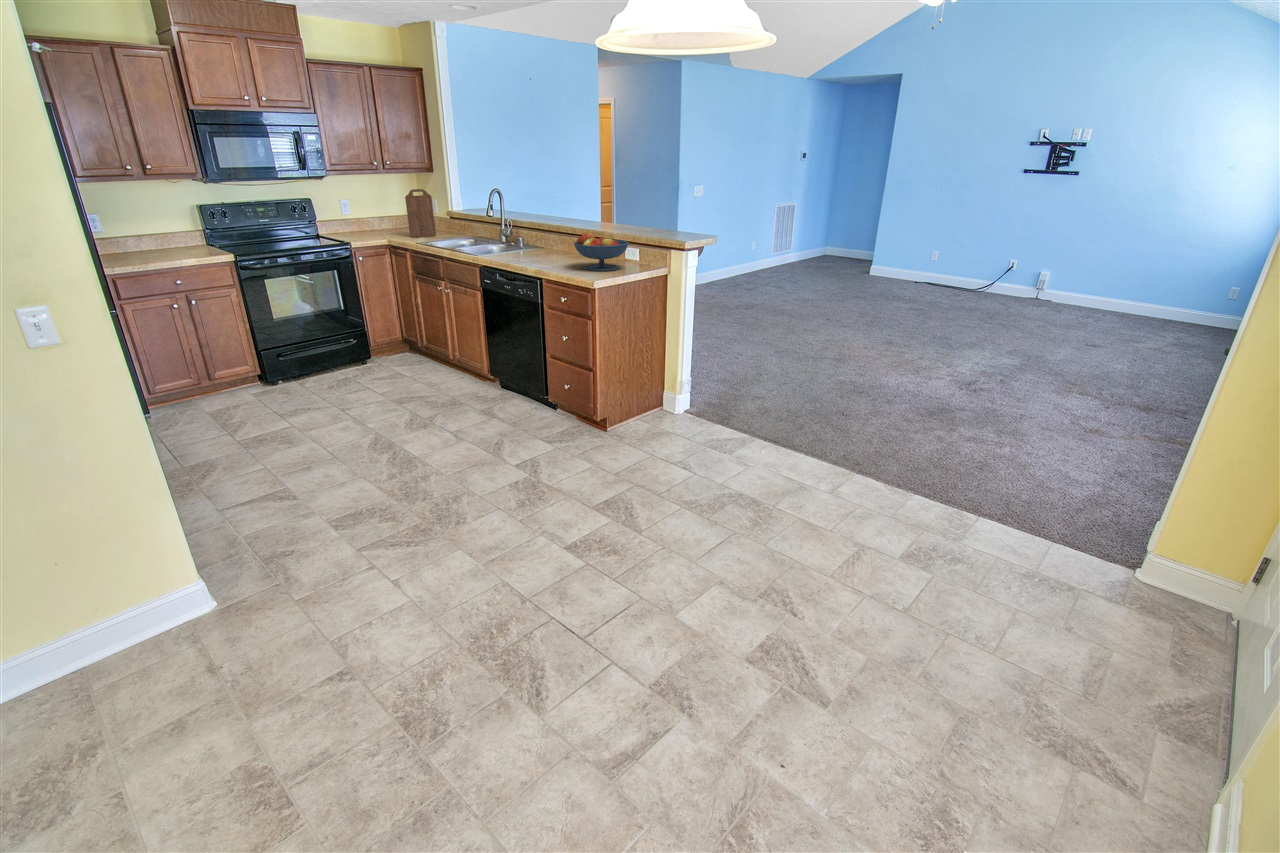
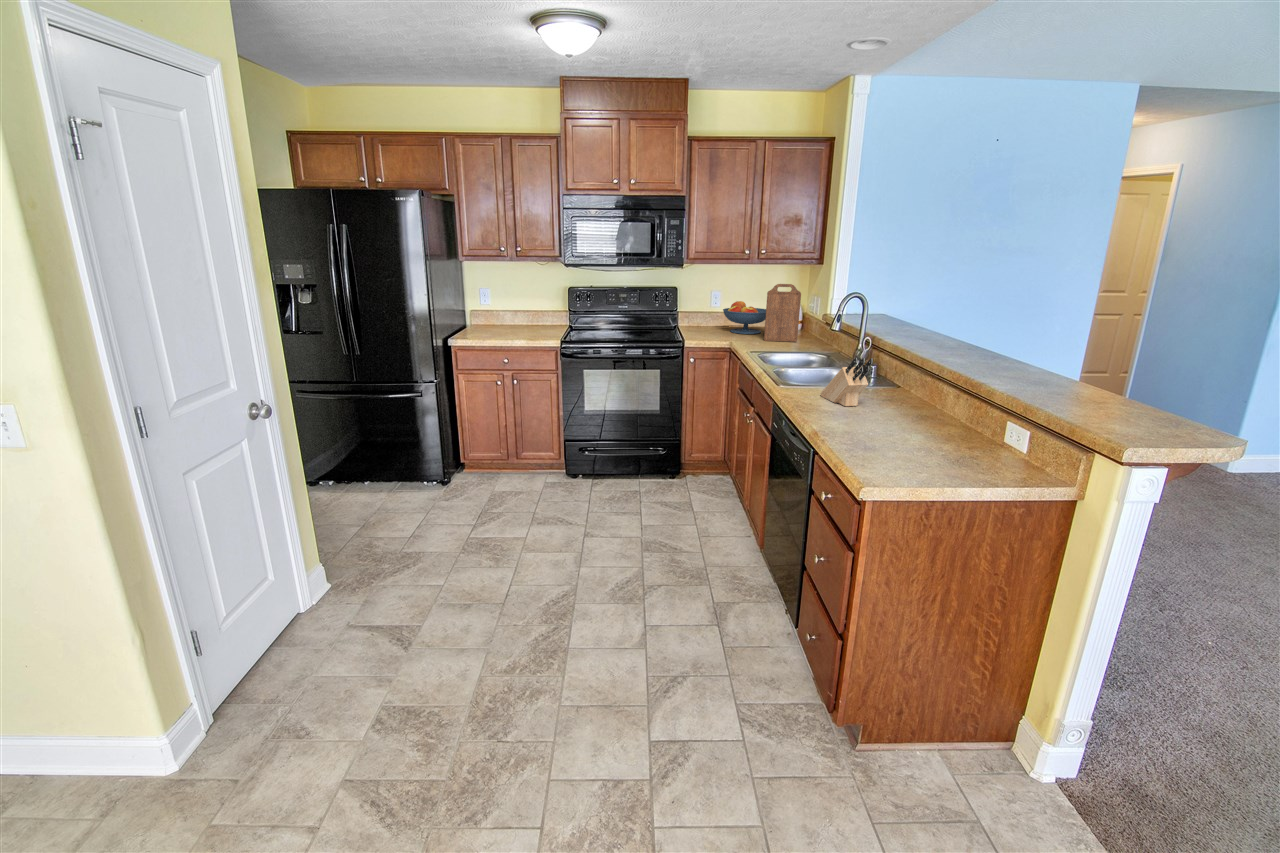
knife block: none [510,227,545,260] -> present [820,358,873,406]
fruit bowl: present [574,233,629,271] -> present [723,301,766,334]

